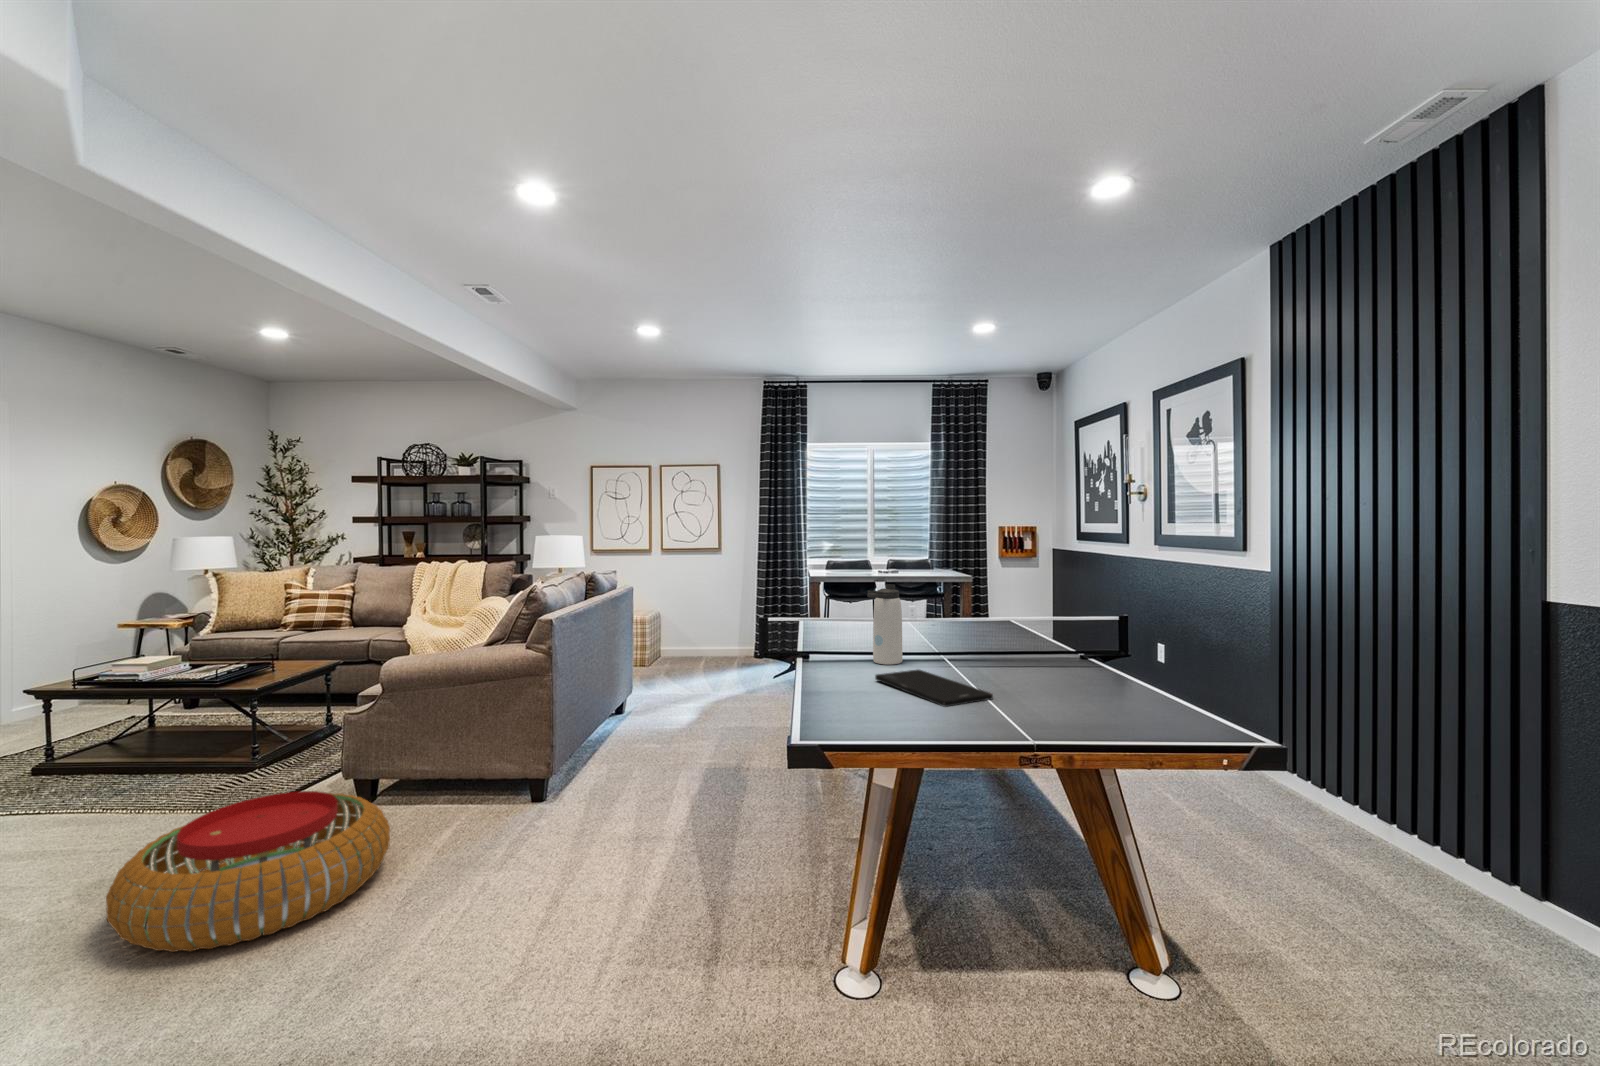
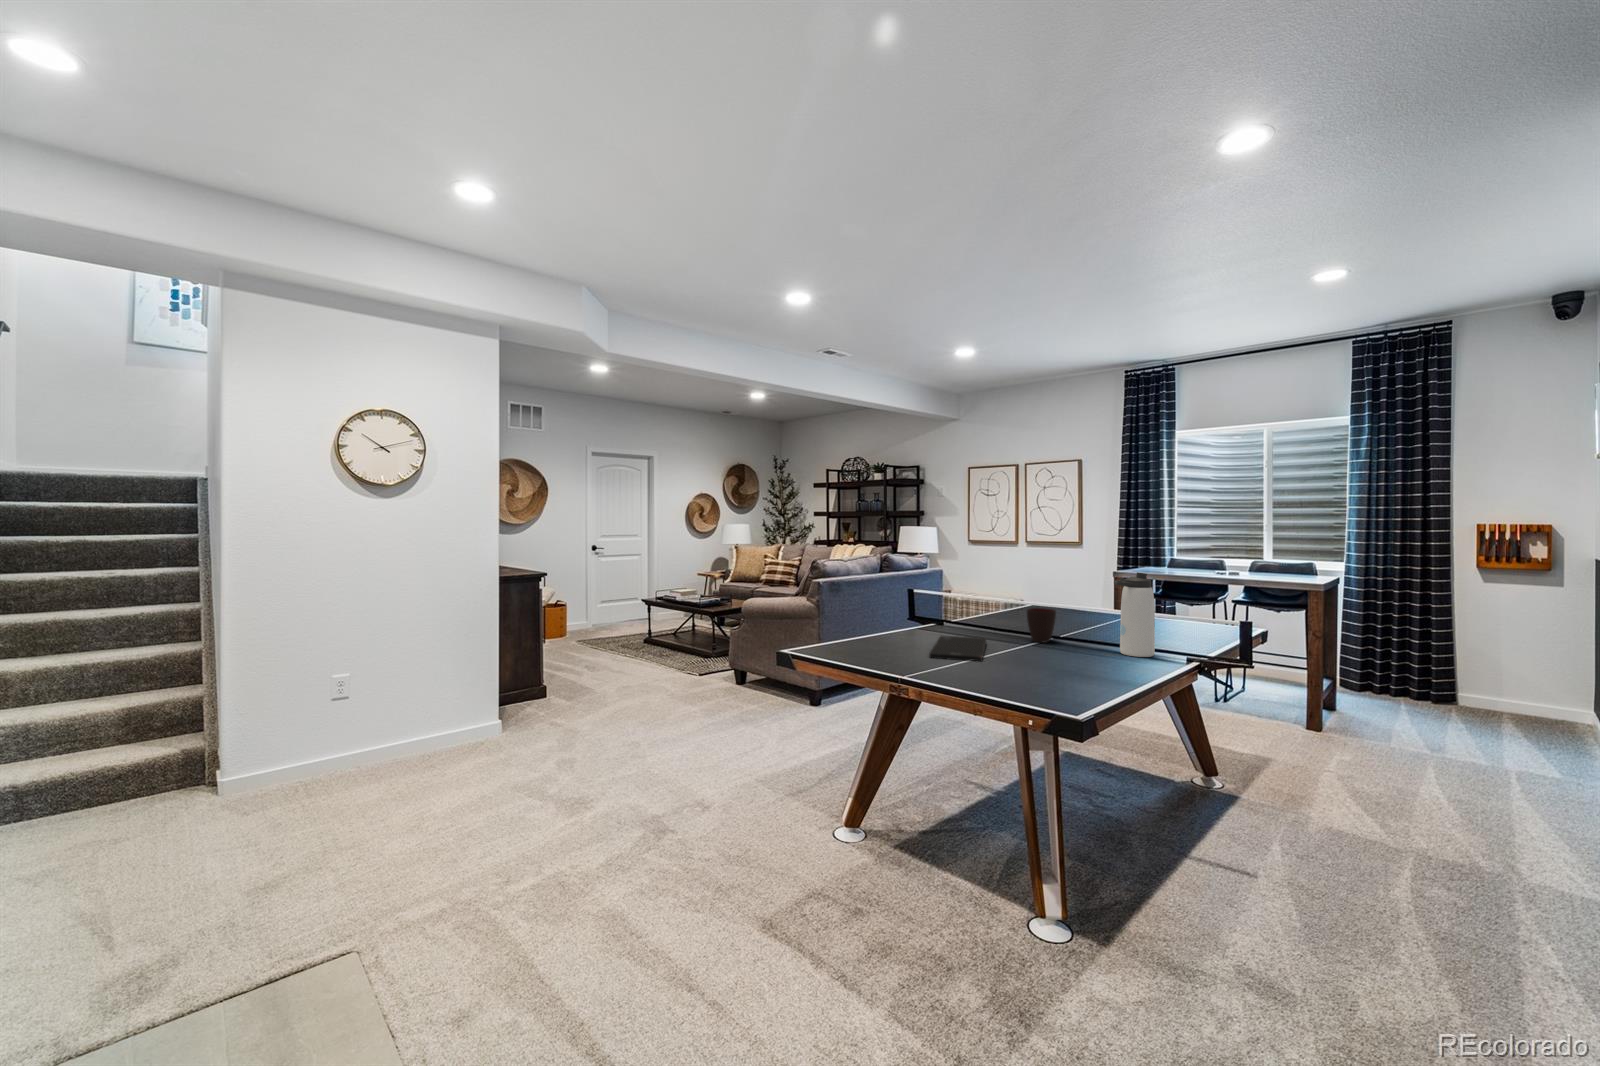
thermos bottle: present [867,584,902,665] -> present [1114,572,1155,657]
cup: none [931,627,960,665] -> present [1027,608,1056,643]
pouf: present [106,791,390,952] -> none [604,661,721,724]

